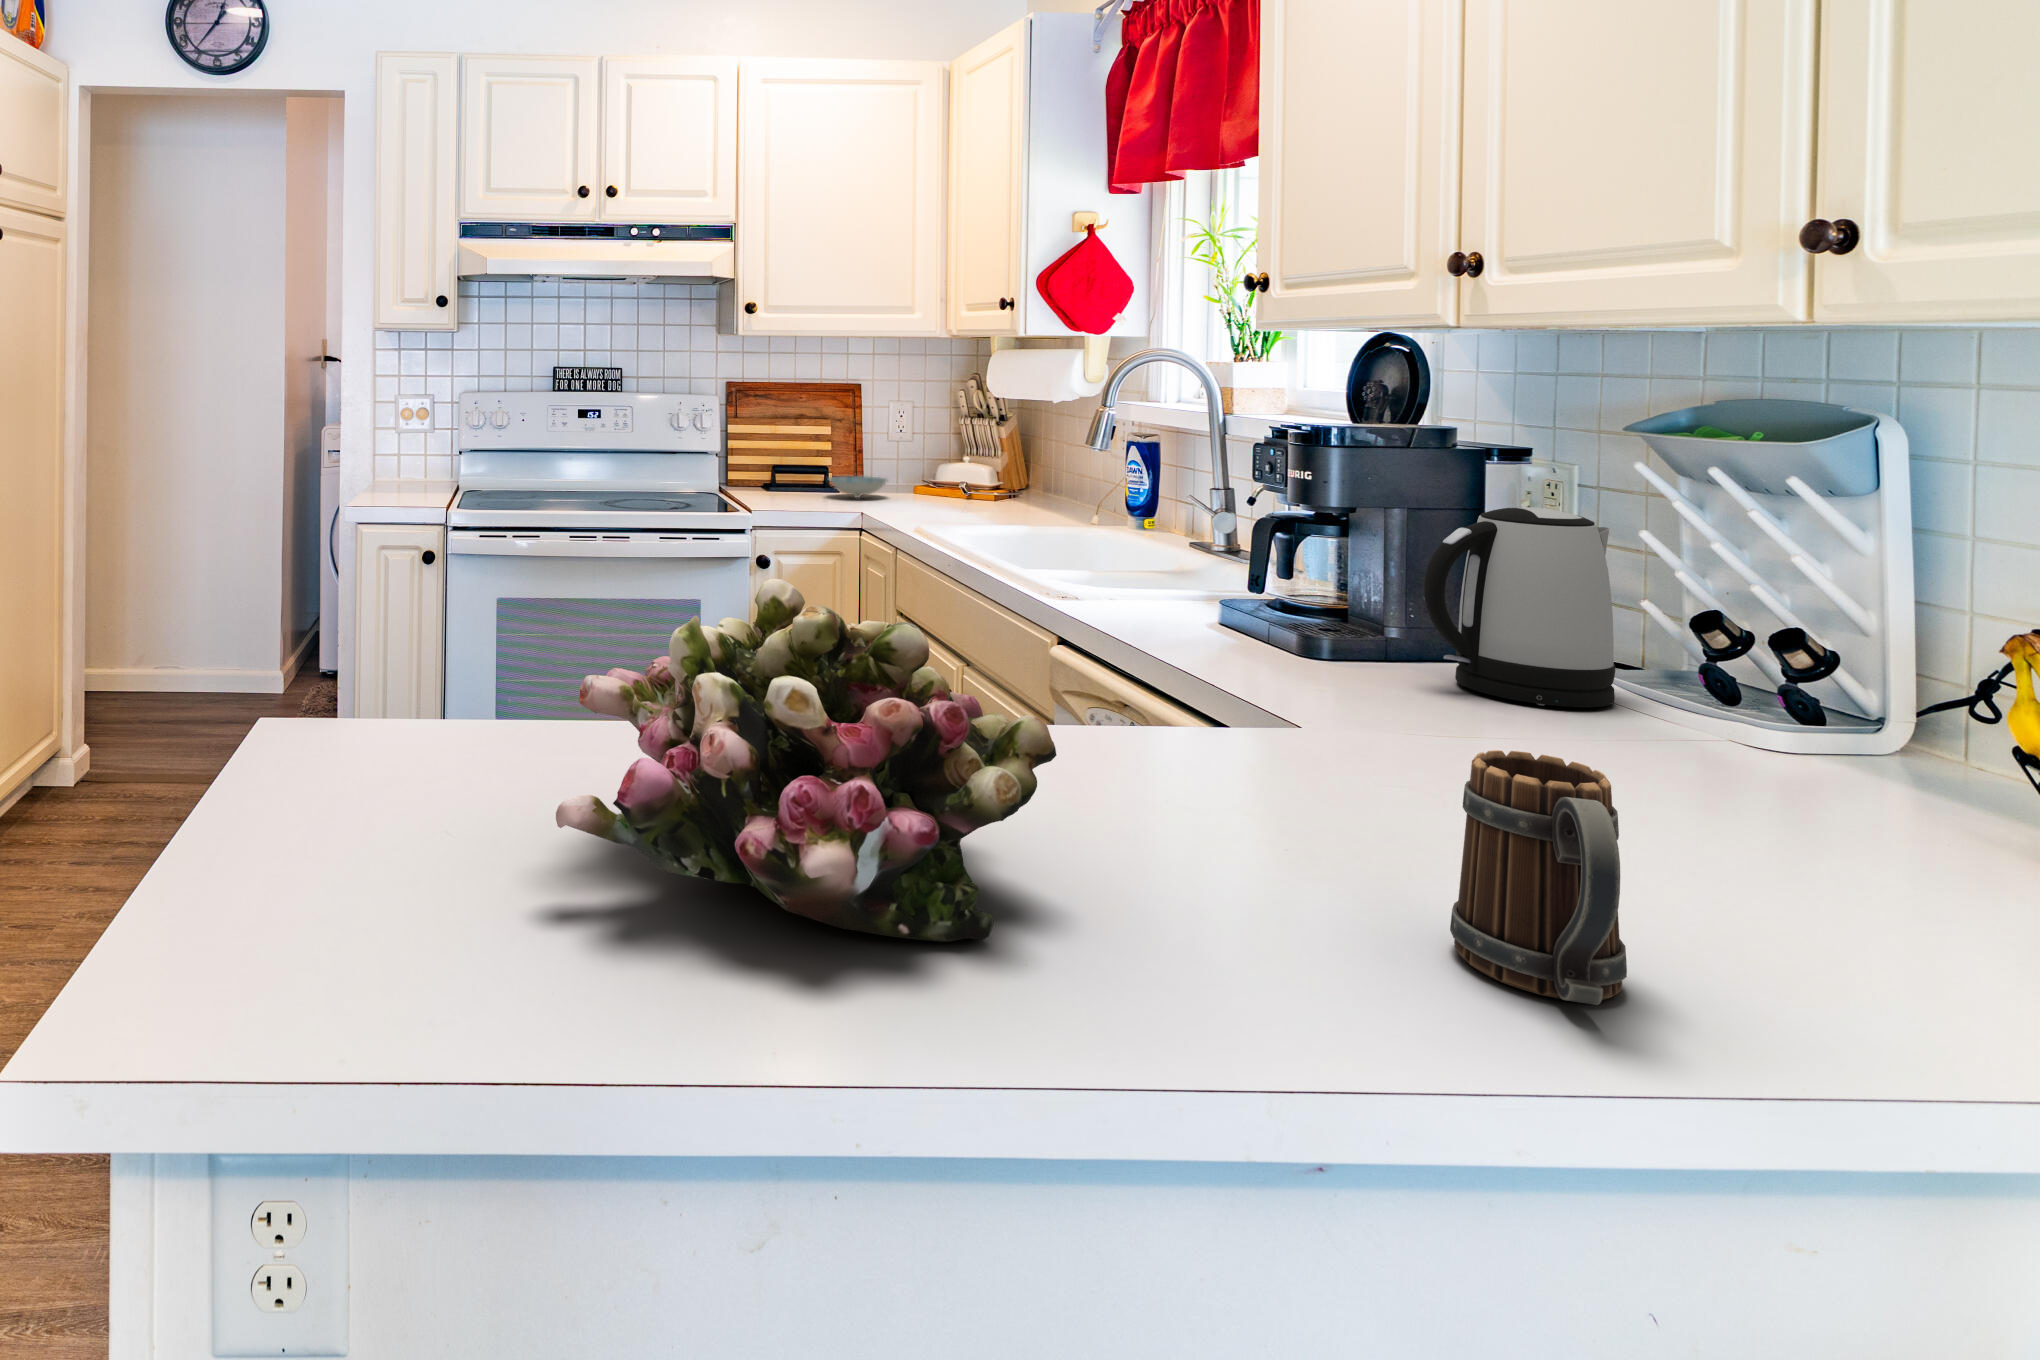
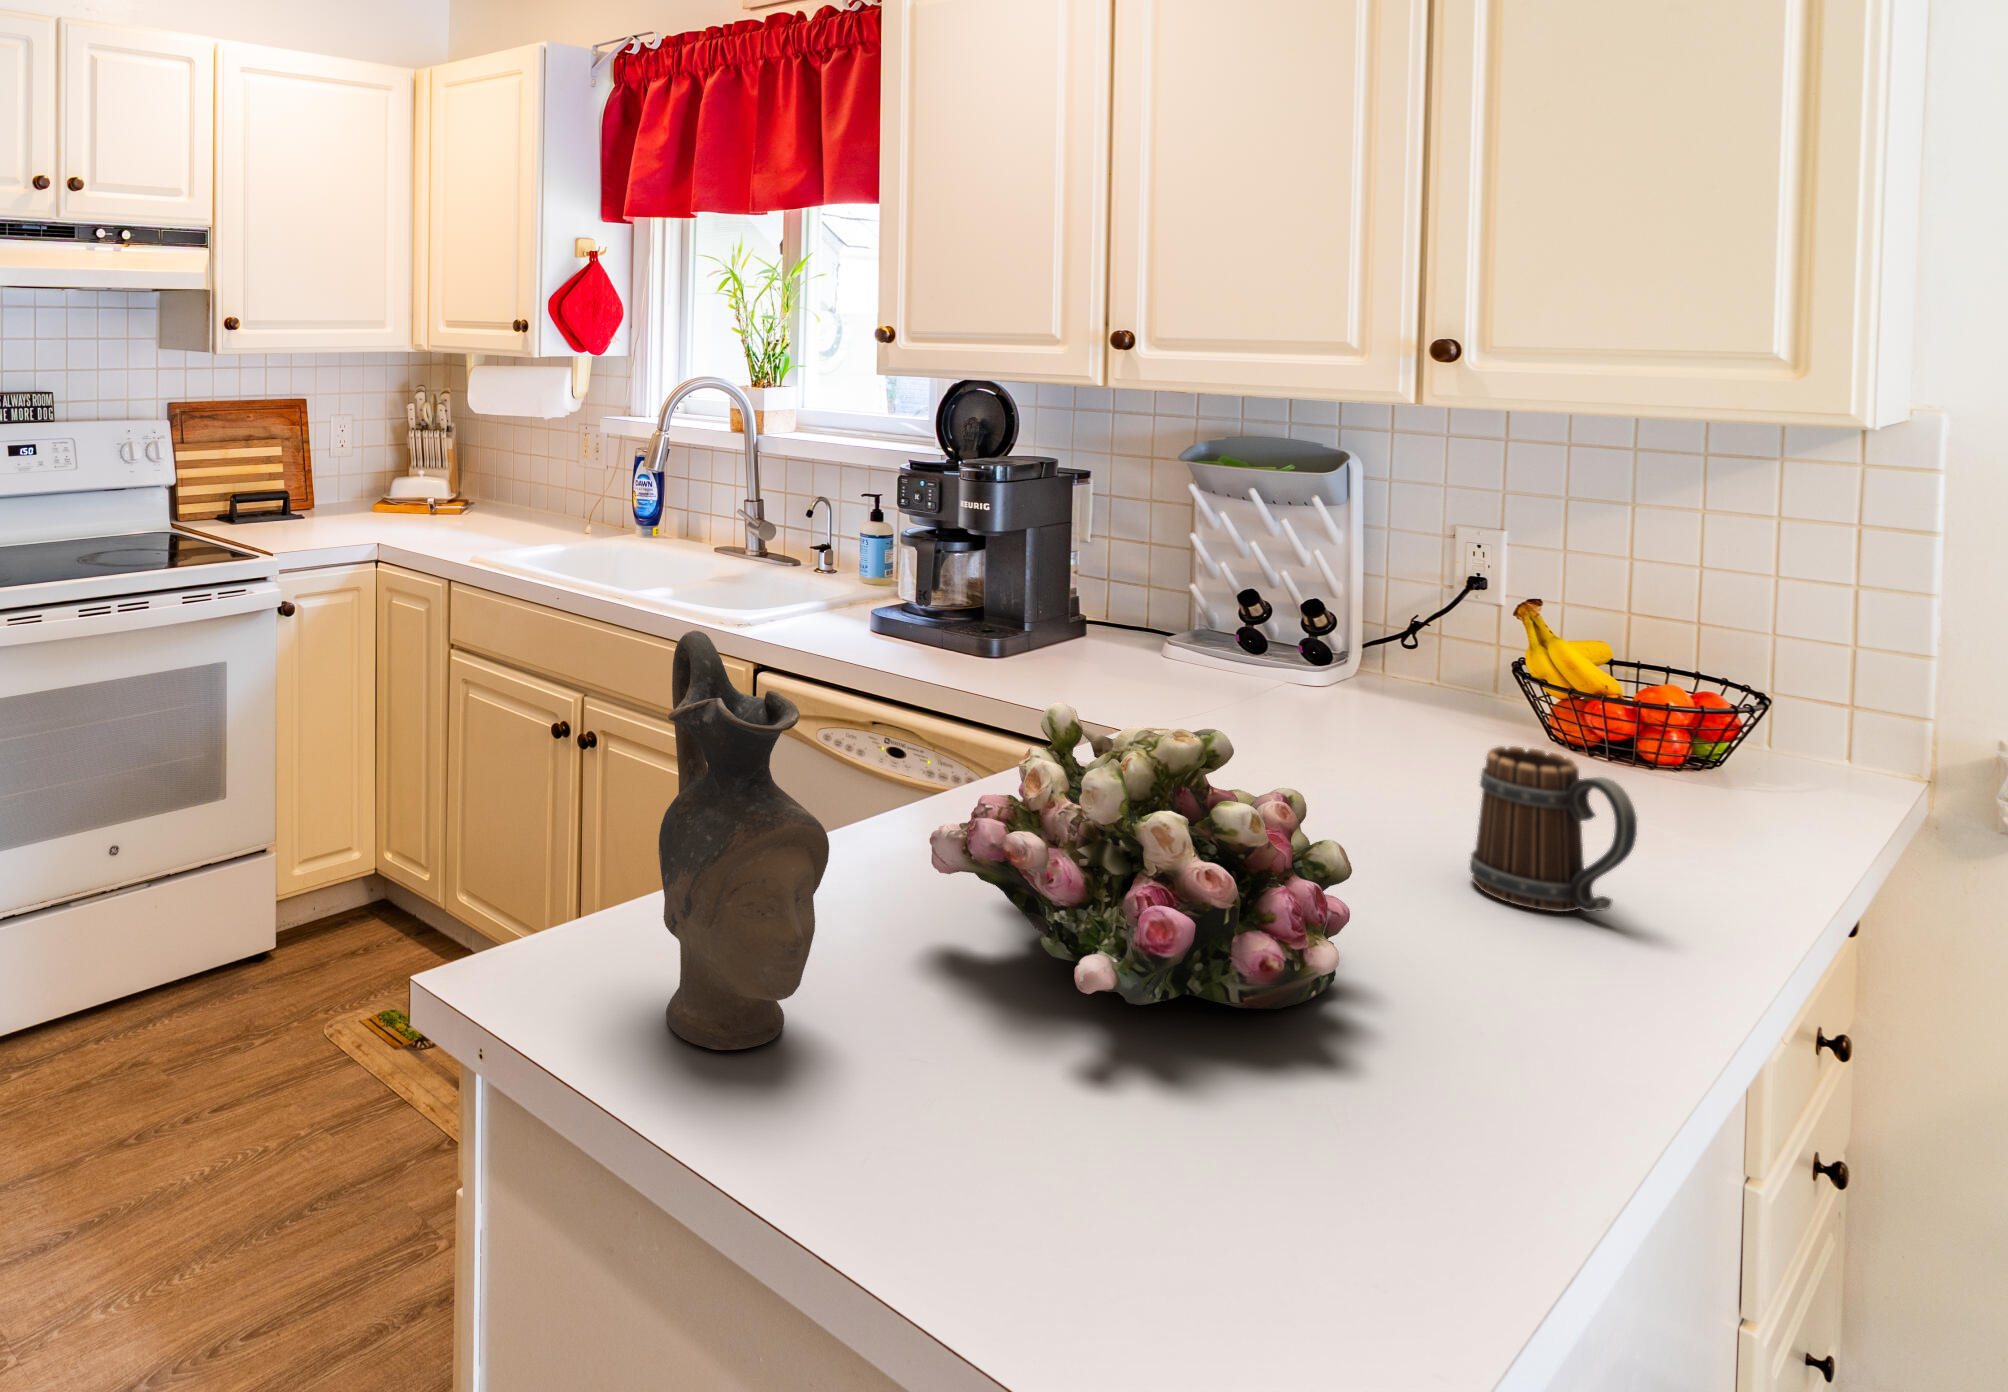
ceramic pitcher: none [294,460,436,817] -> present [659,630,829,1050]
ceramic bowl: present [829,476,887,498] -> none [309,502,370,527]
kettle: present [1424,507,1615,707] -> none [1093,526,1198,677]

